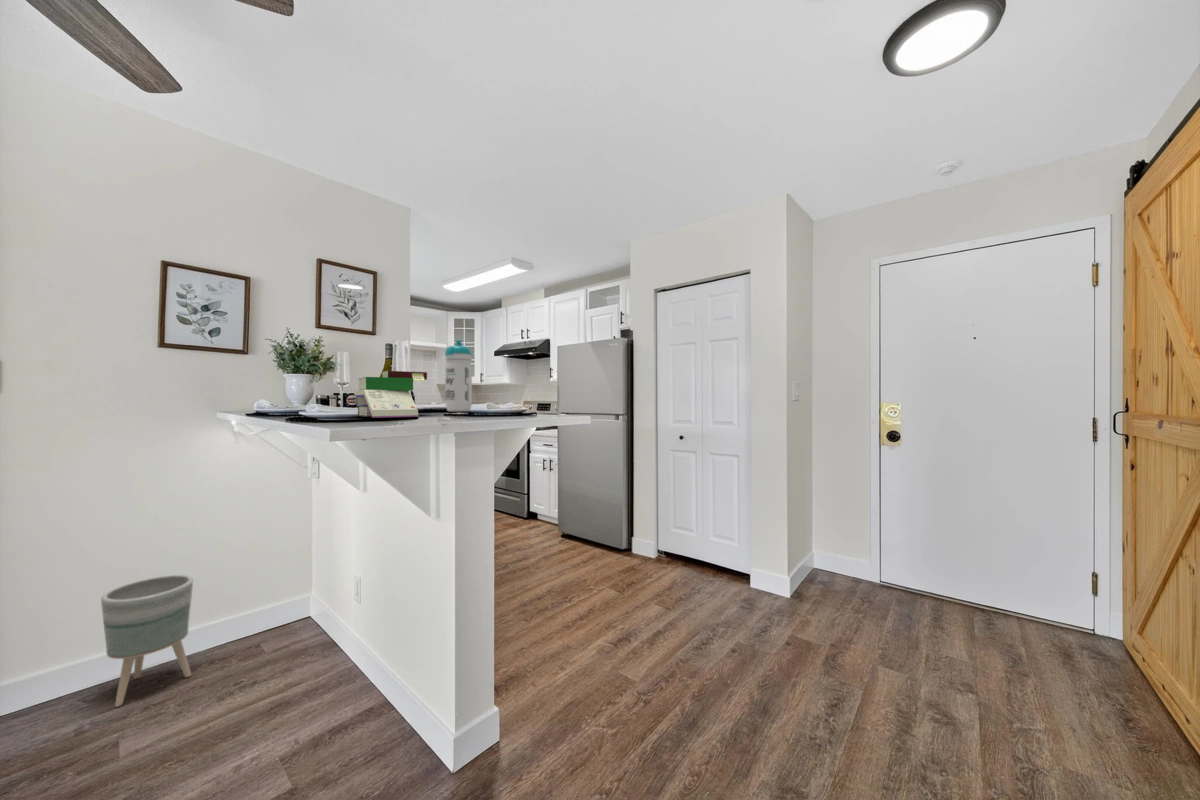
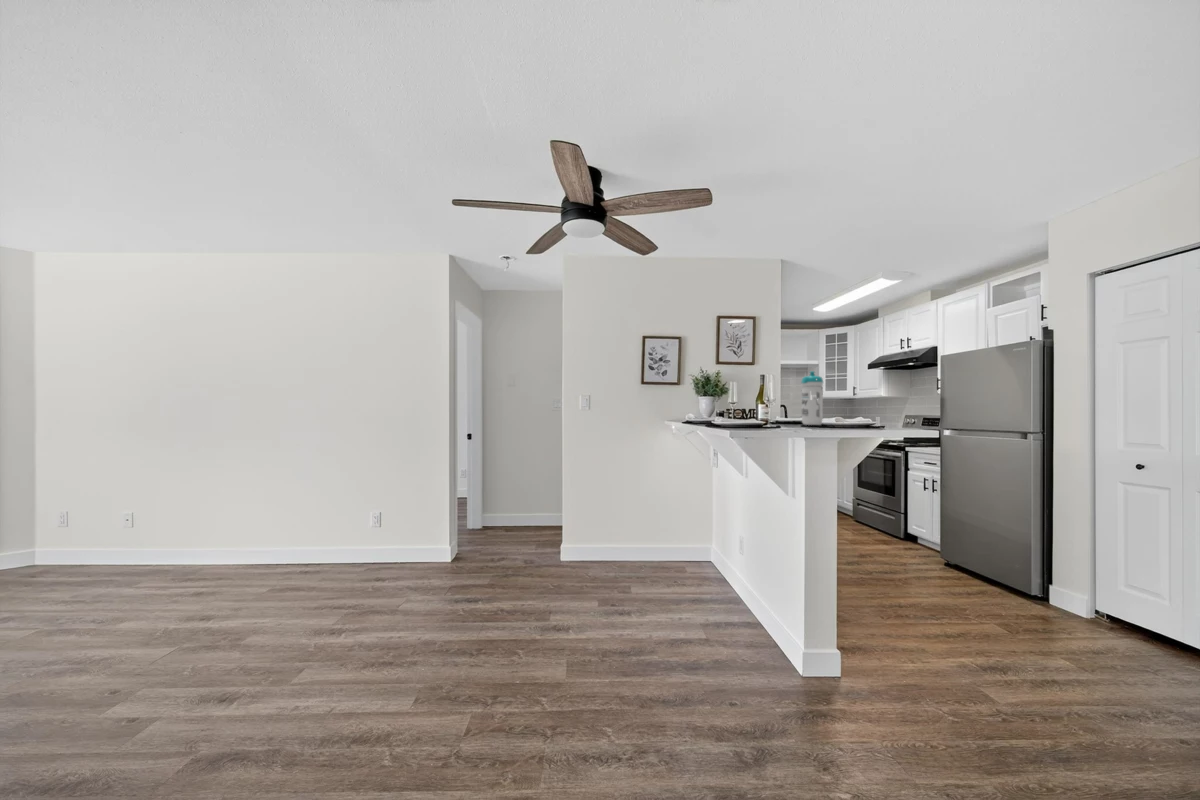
book: present [354,371,427,418] -> none [739,397,786,428]
planter: present [101,575,193,707] -> none [618,510,654,573]

